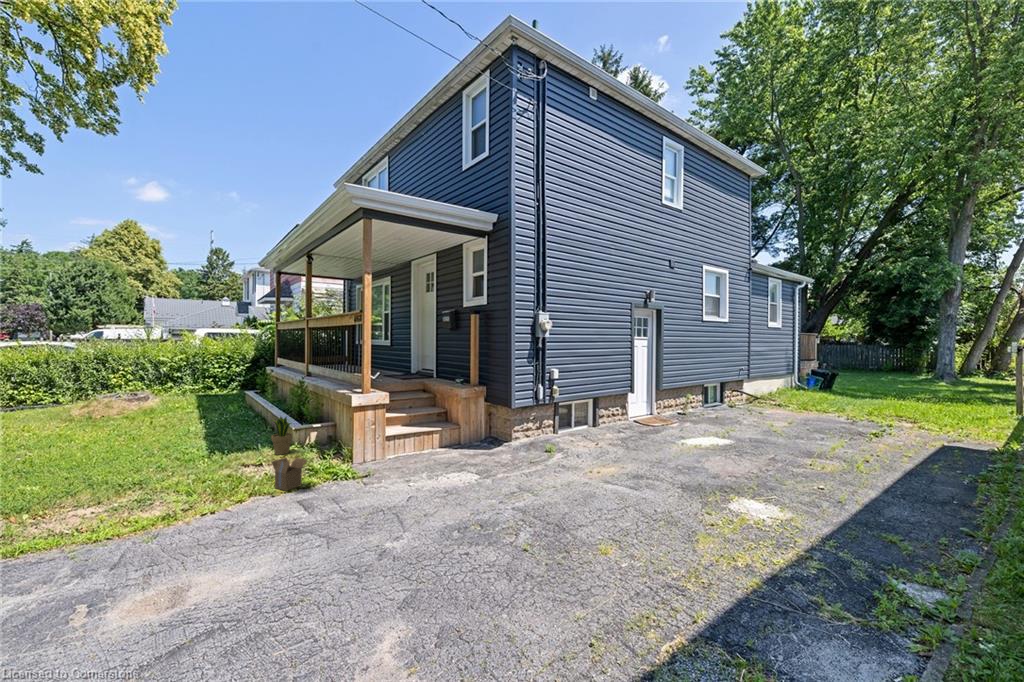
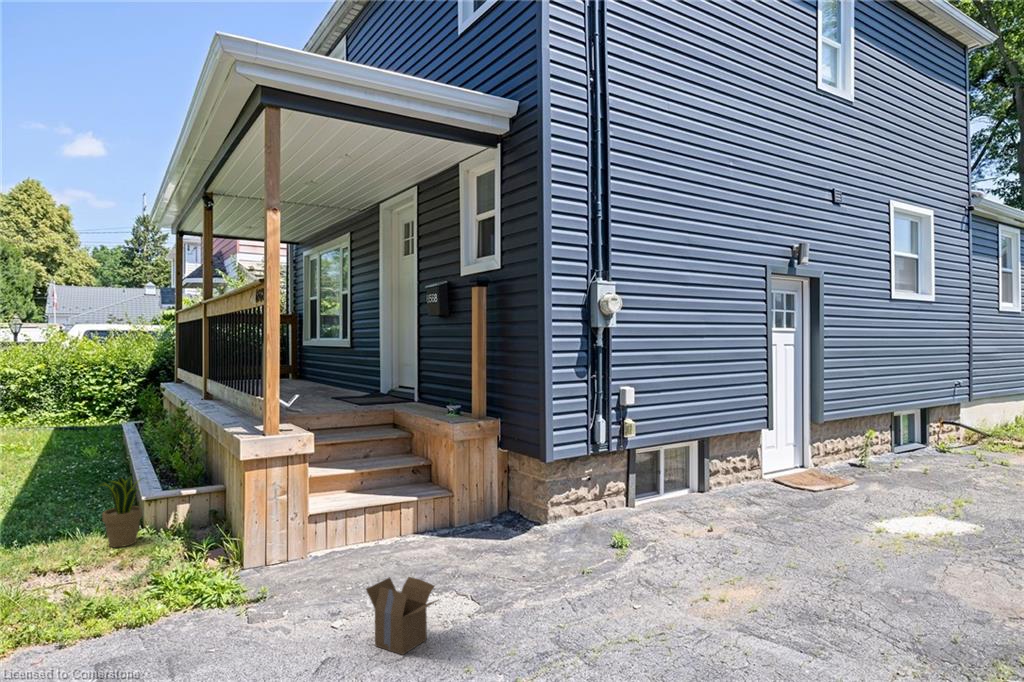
cardboard box: present [272,458,307,491] -> present [366,577,438,655]

